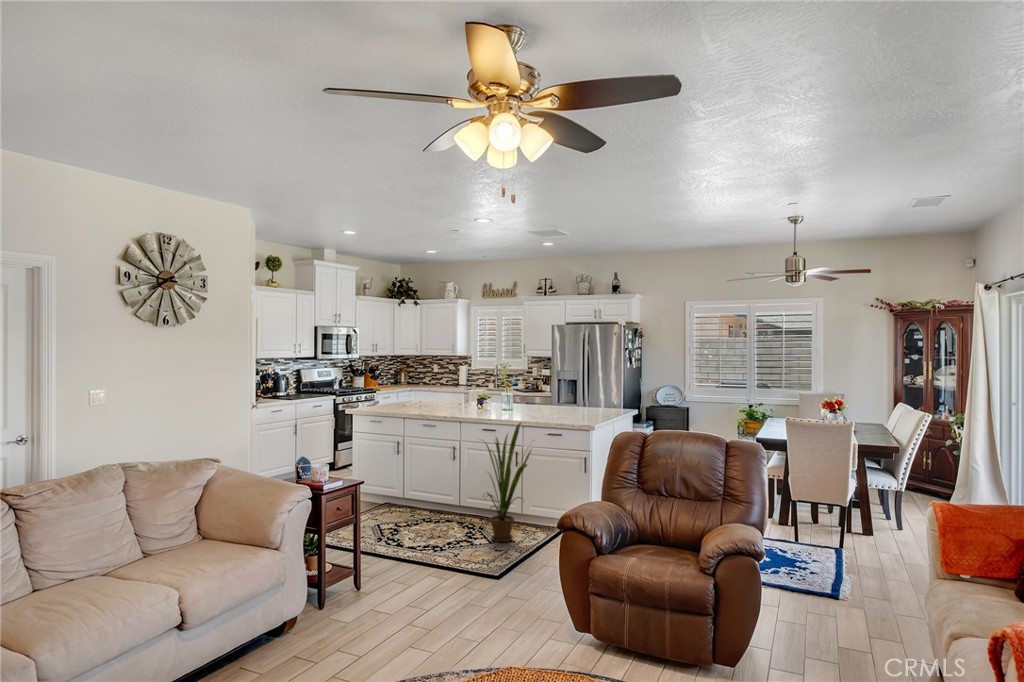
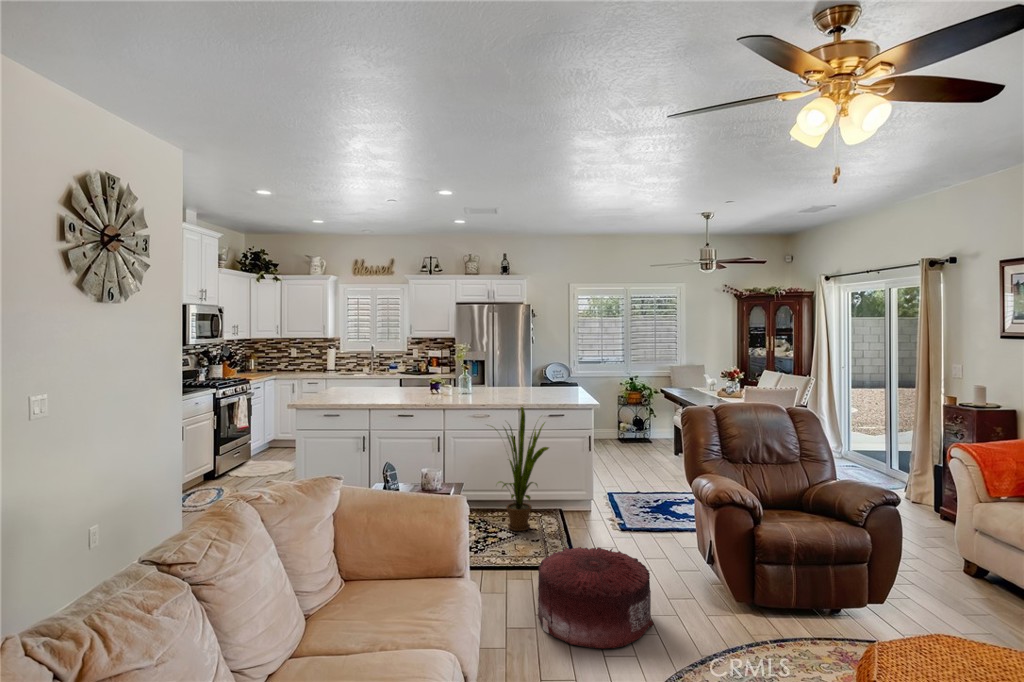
pouf: none [397,551,503,643] -> present [538,547,653,649]

